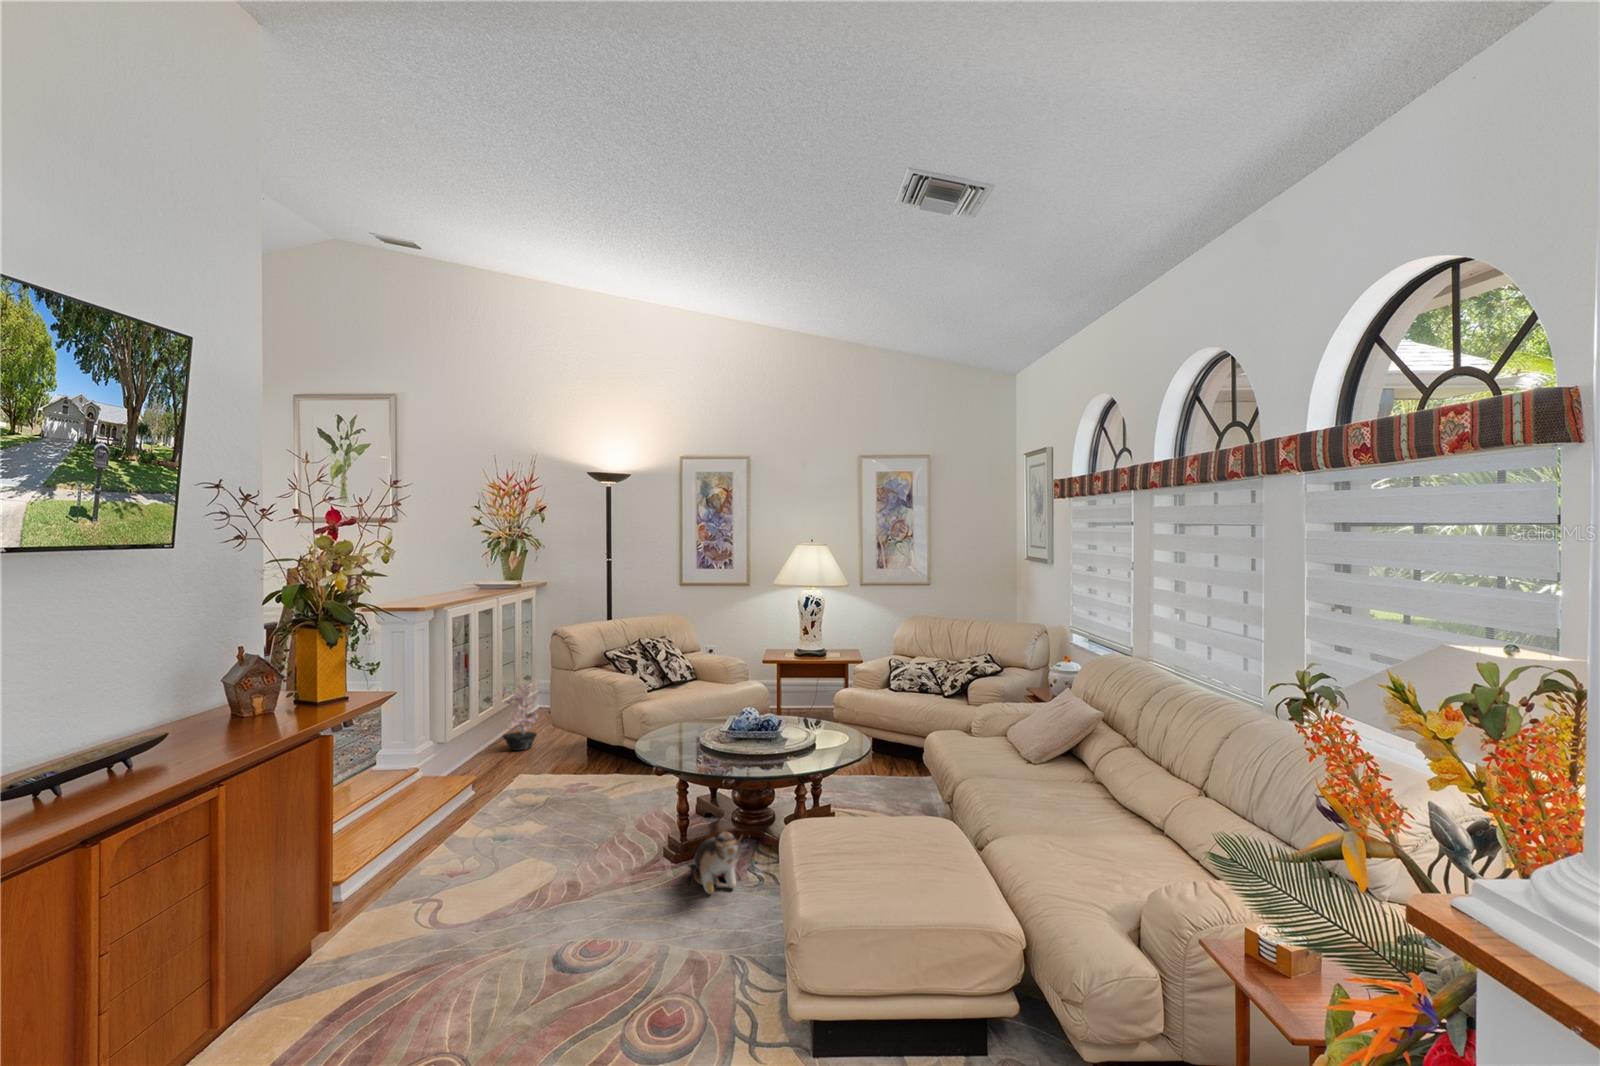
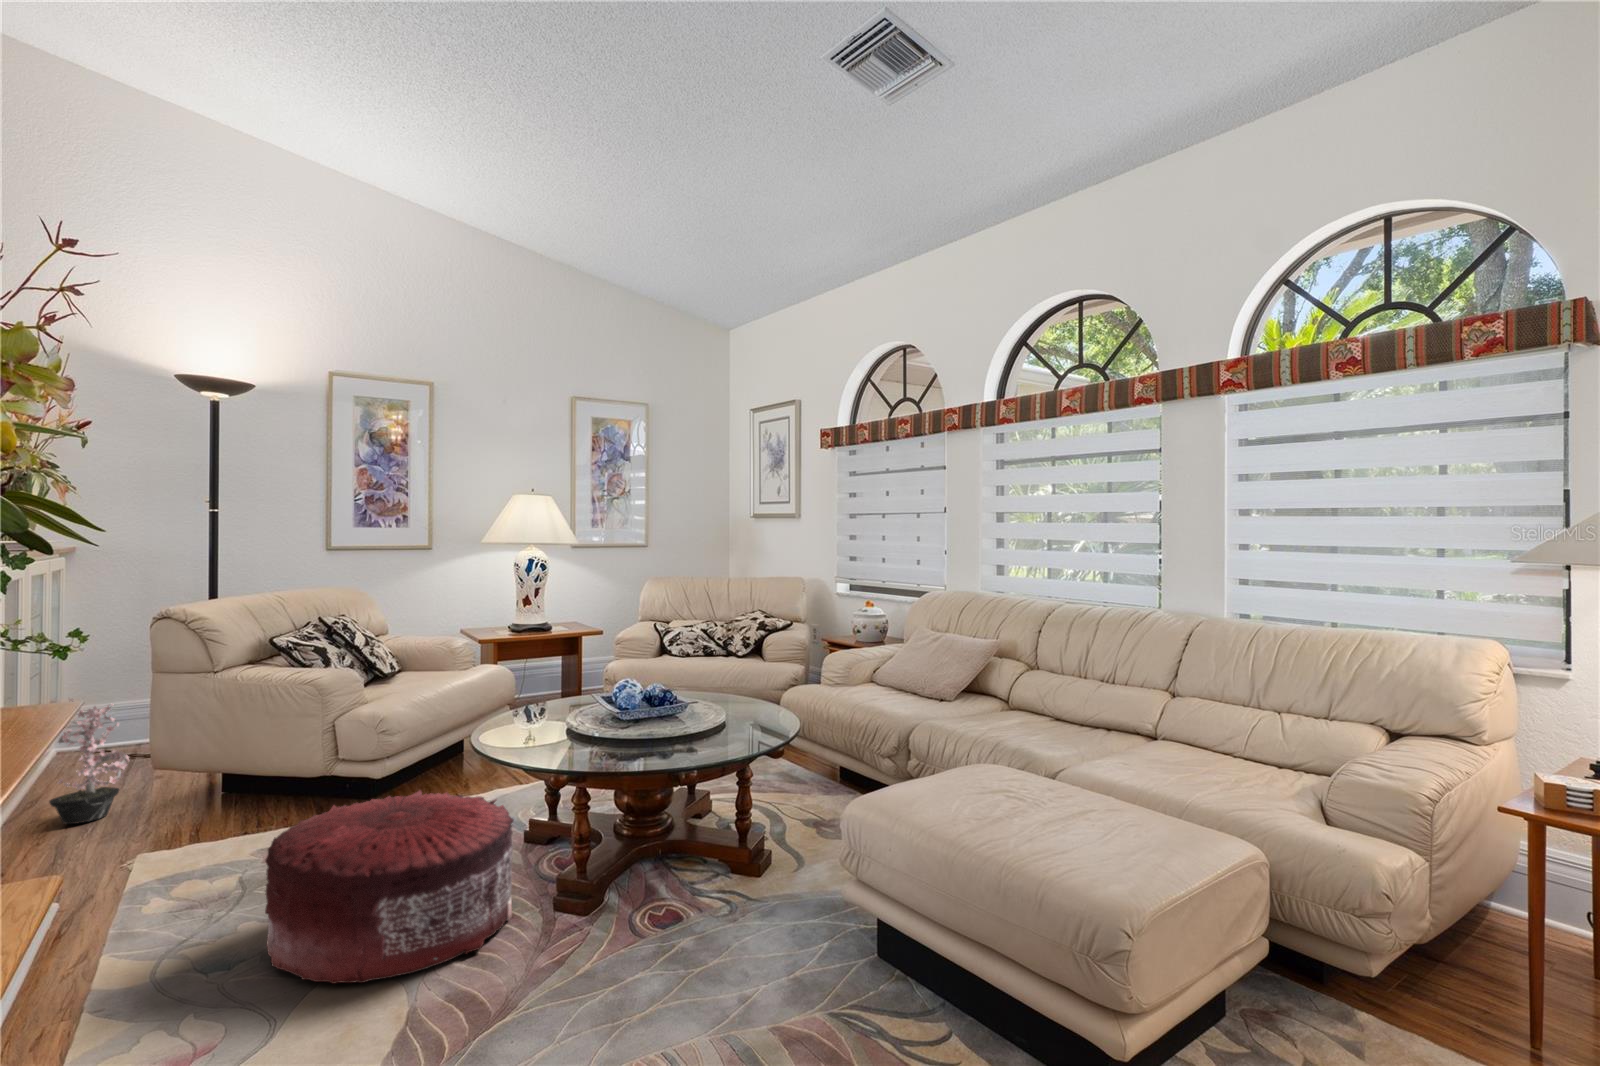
pouf: none [508,764,645,863] -> present [265,791,514,984]
plush toy: present [693,831,742,894] -> none [640,835,783,940]

